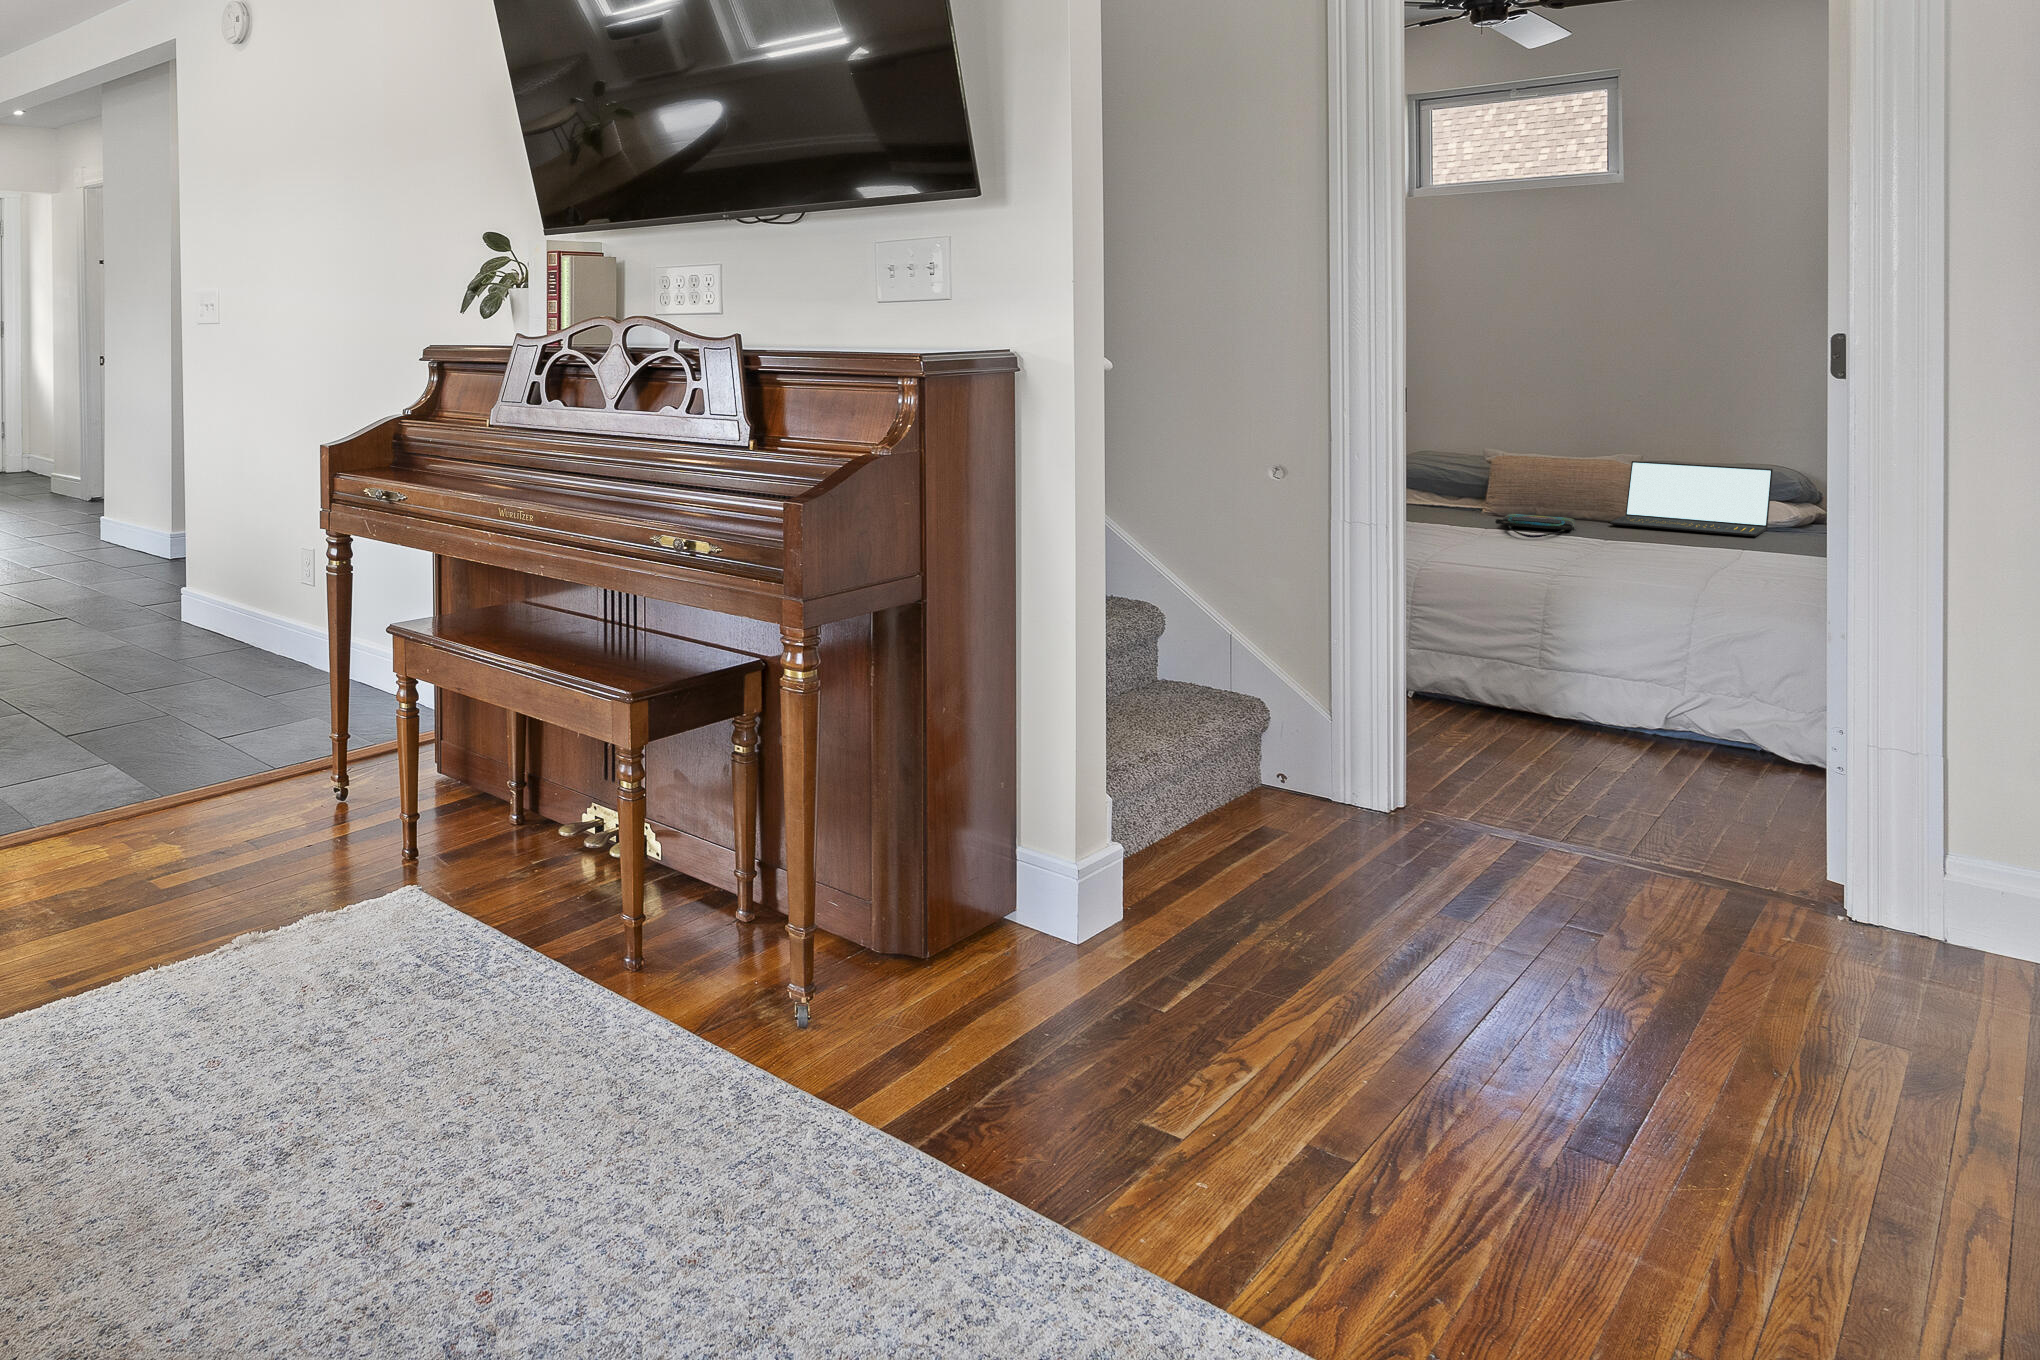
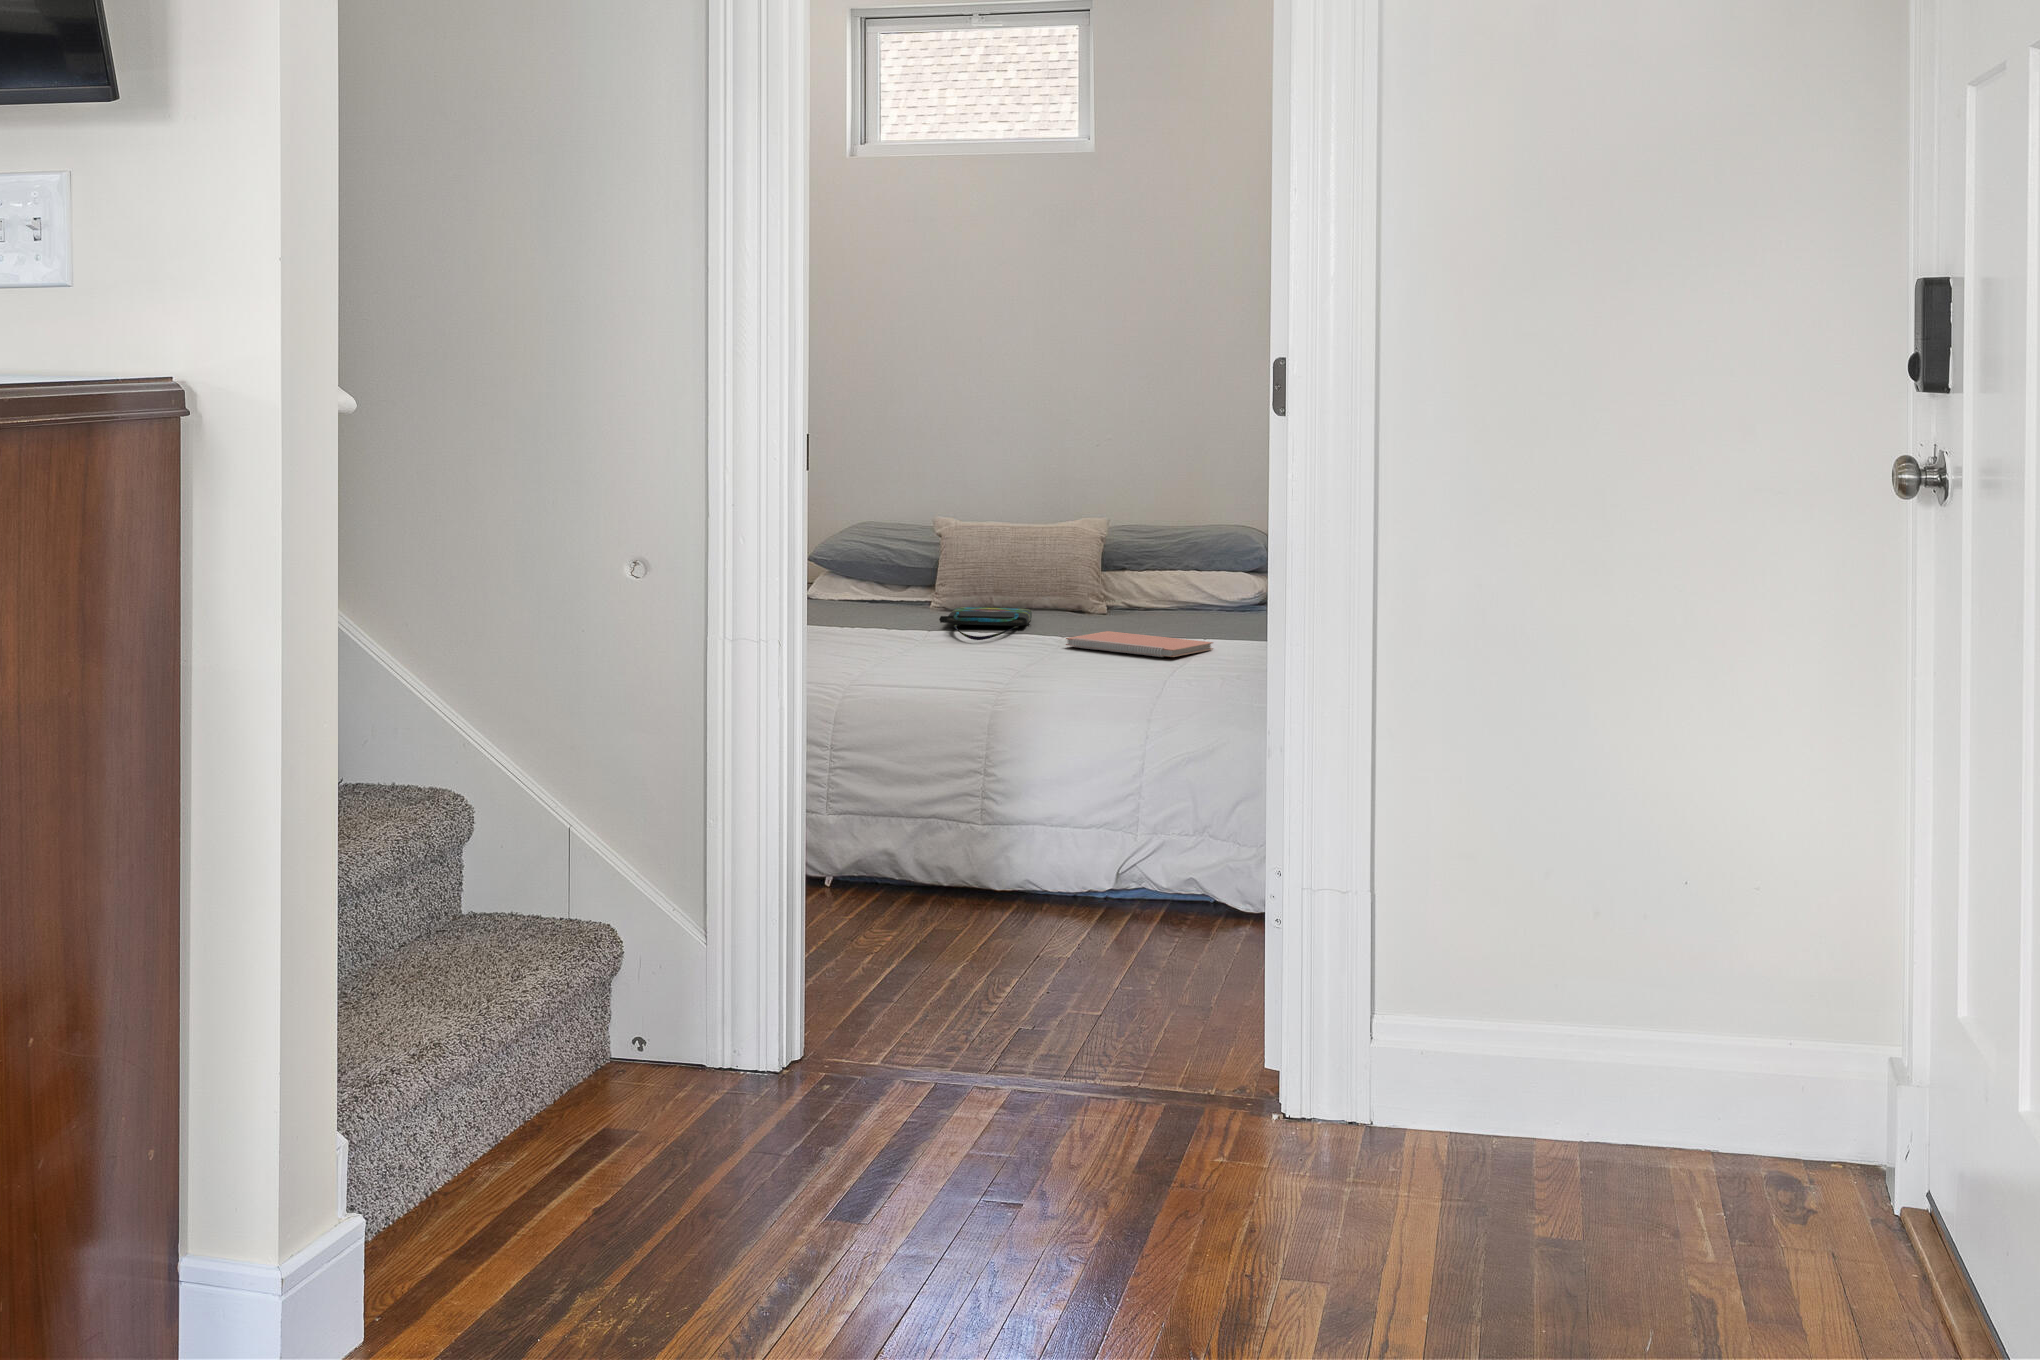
laptop: present [1610,461,1773,536] -> none [1070,526,1239,620]
notebook: none [1610,538,1753,560] -> present [1066,631,1213,657]

